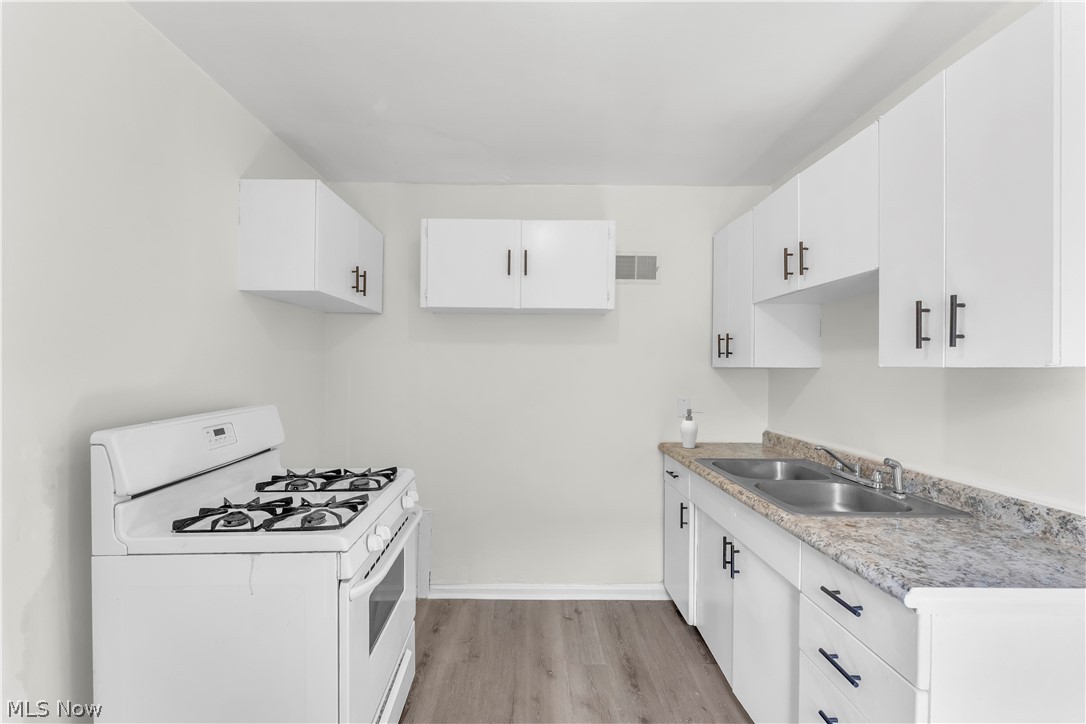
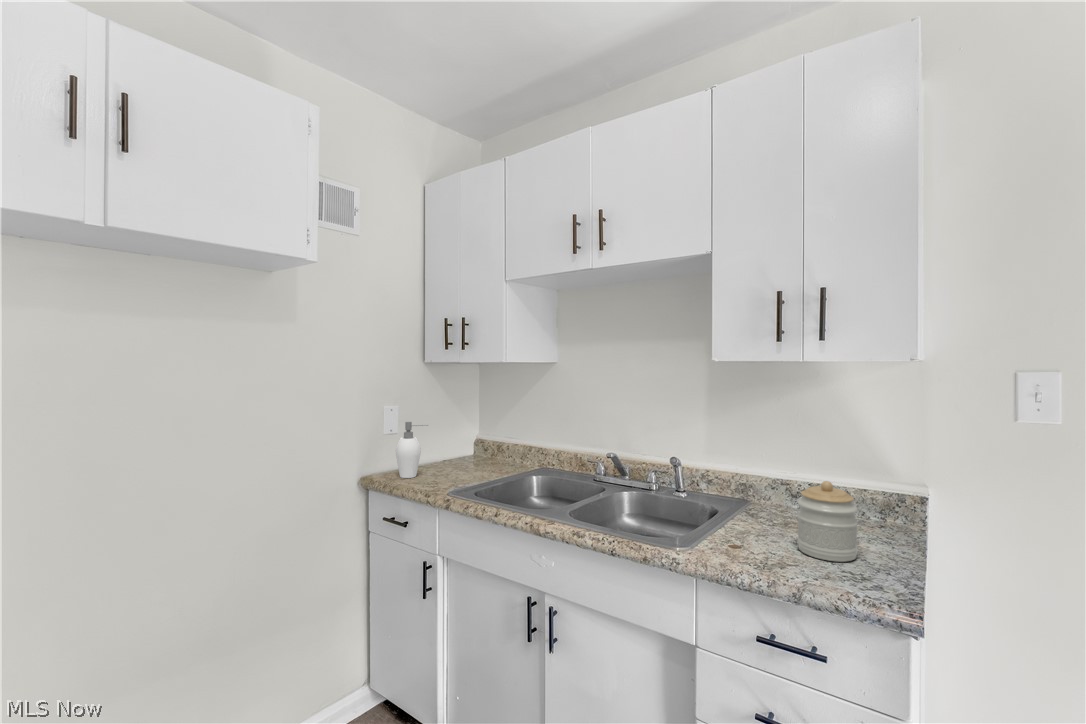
jar: none [913,483,982,563] -> present [797,481,858,562]

